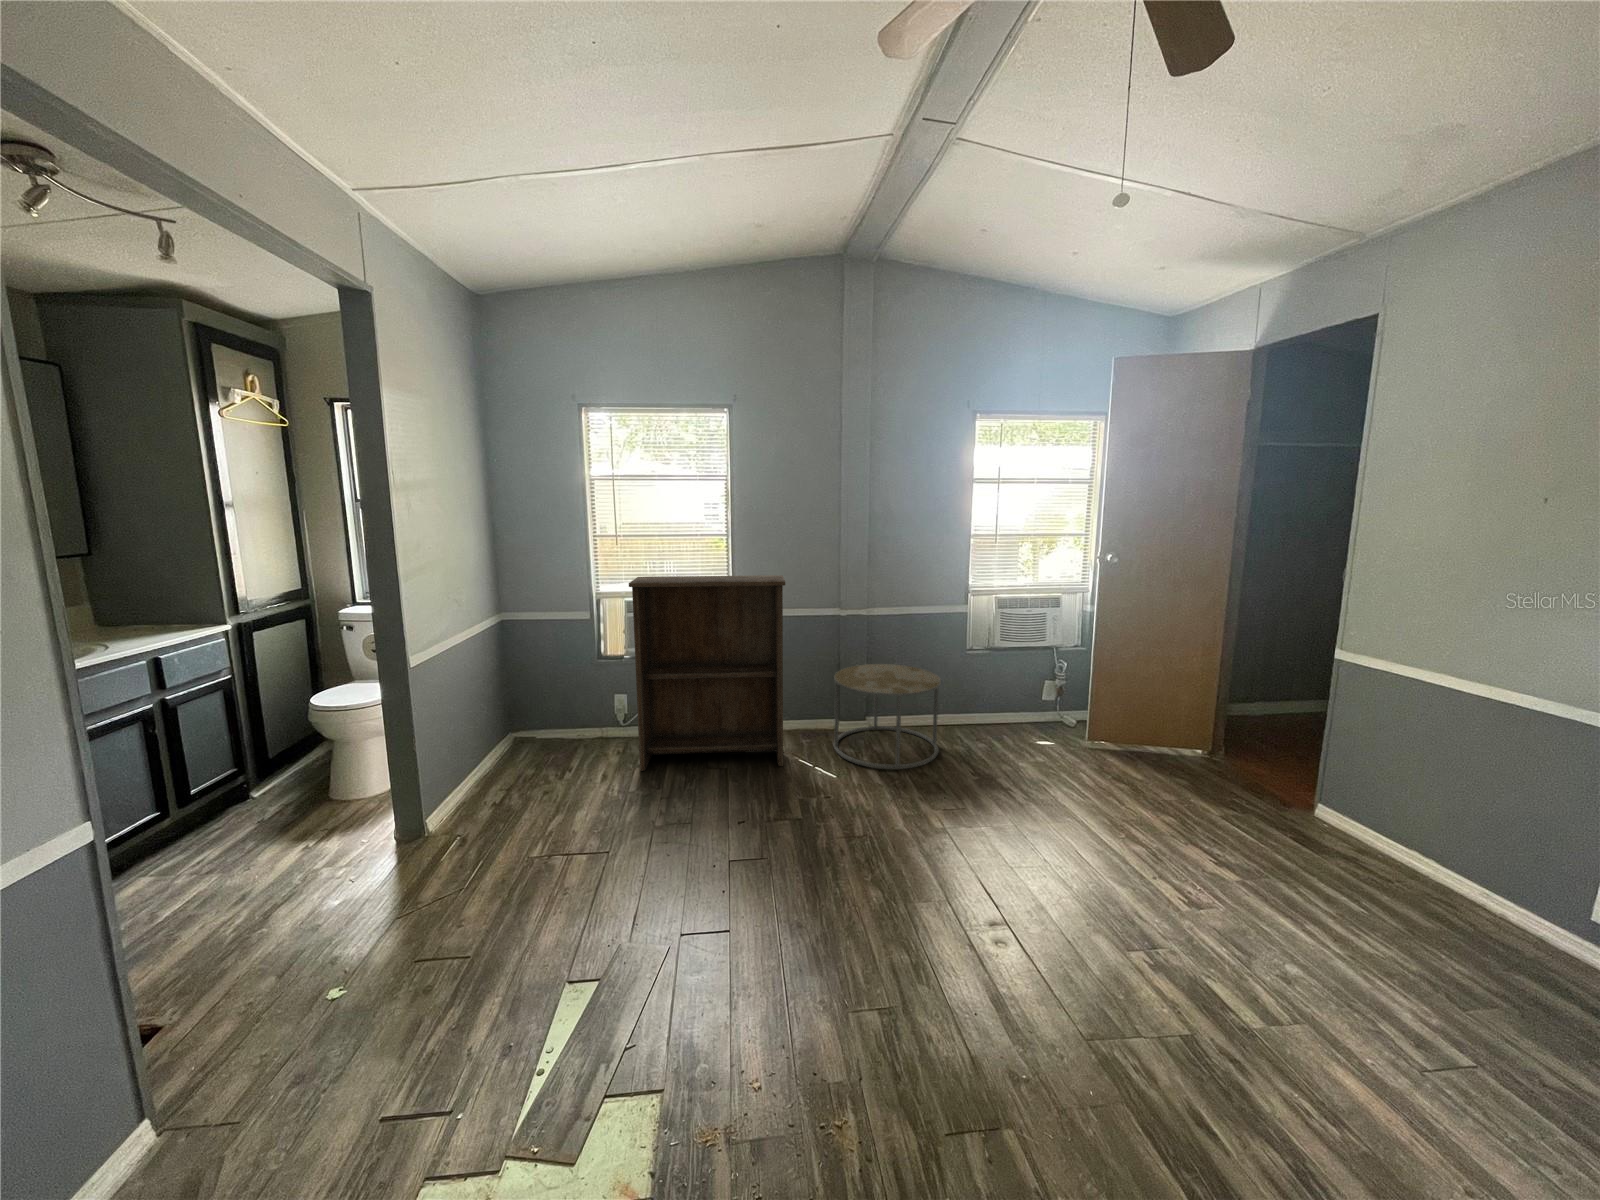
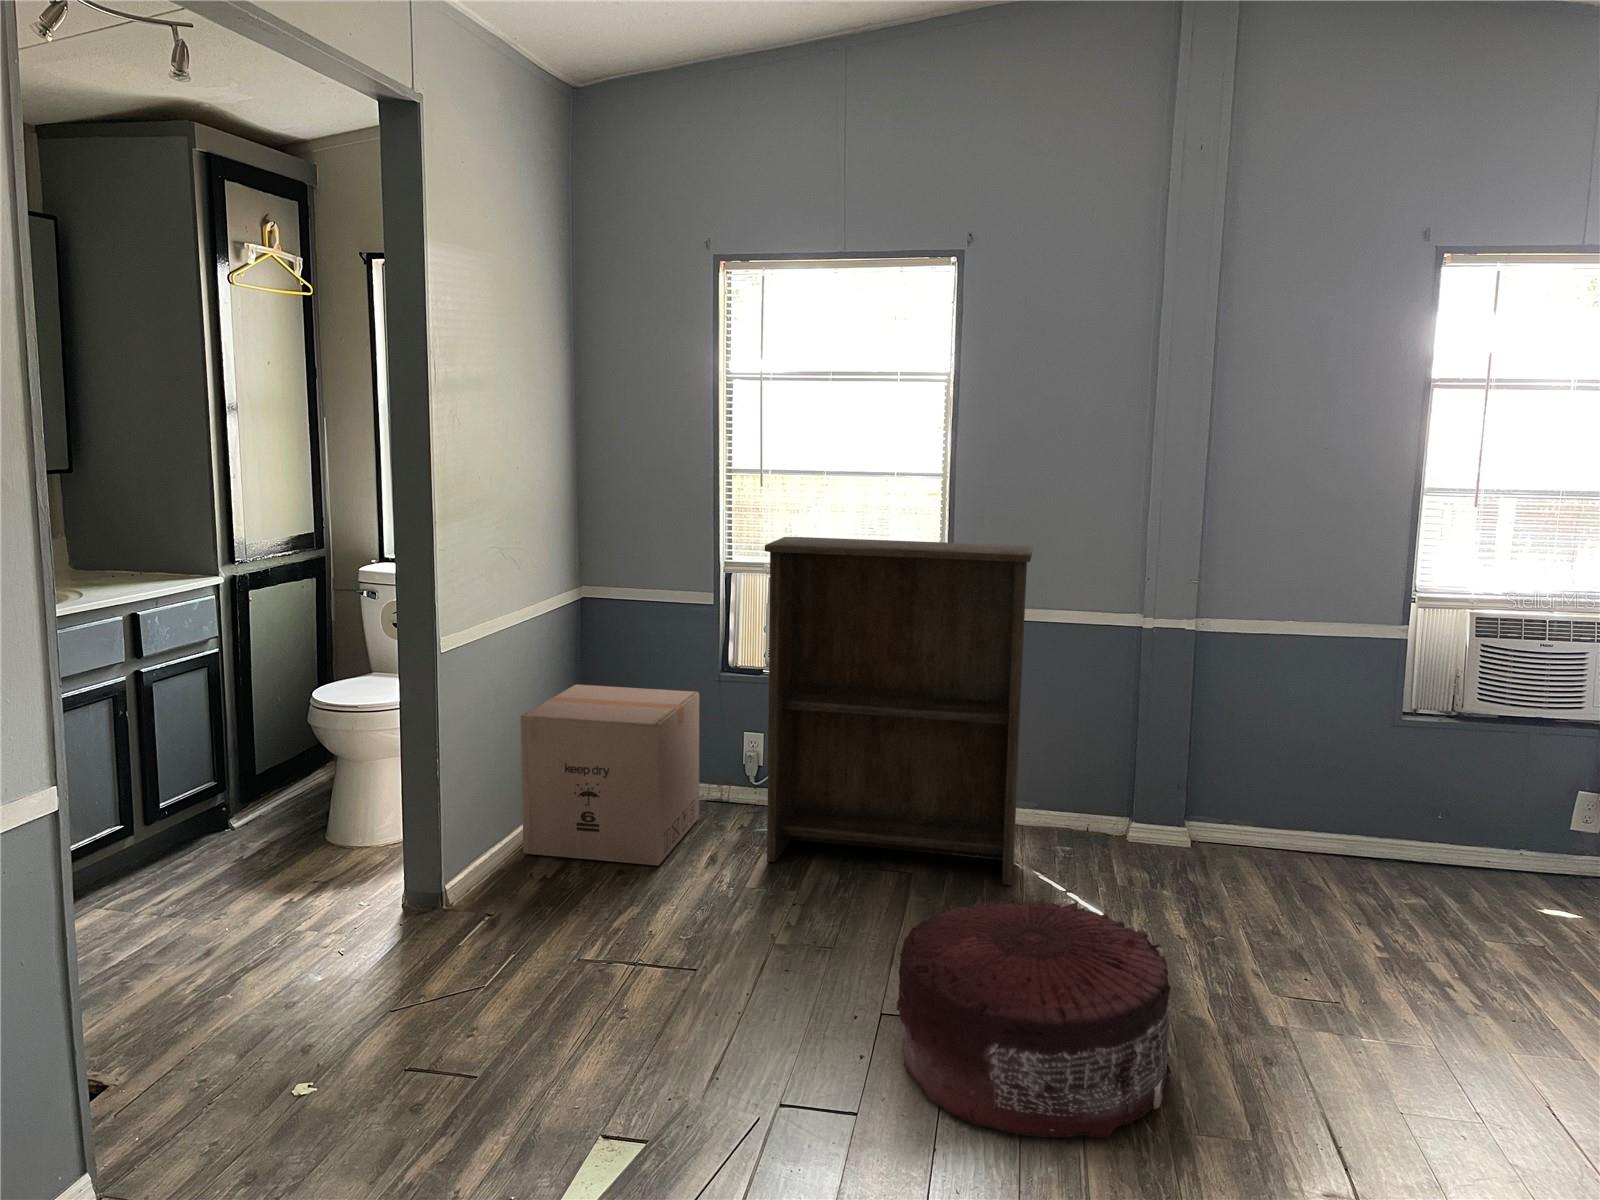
side table: present [834,664,941,769] -> none [1112,722,1331,920]
cardboard box: none [472,673,592,787] -> present [520,684,699,866]
pouf: none [742,777,896,923] -> present [897,899,1171,1138]

